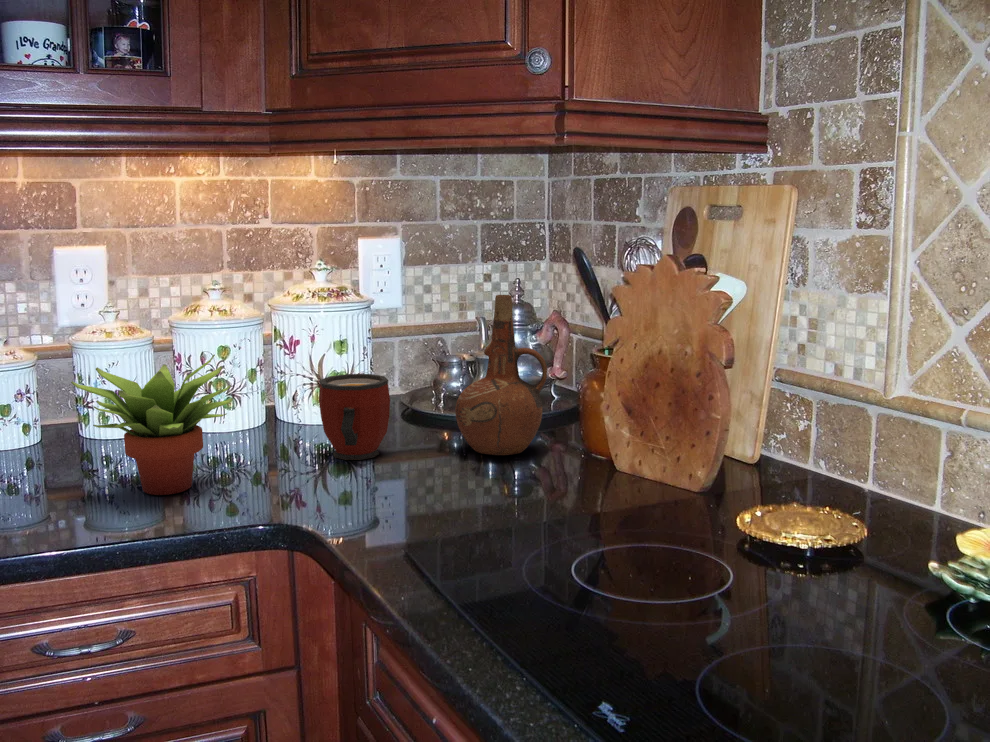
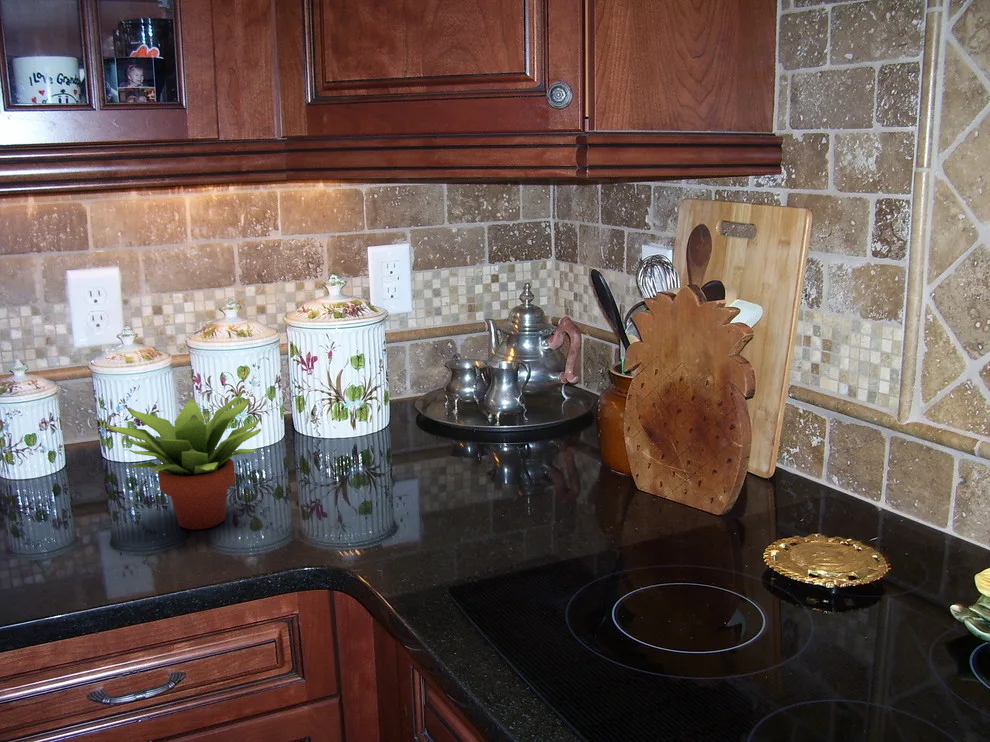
ceramic pitcher: present [455,295,547,455] -> none [476,315,565,472]
mug: present [319,374,390,460] -> none [342,393,413,481]

